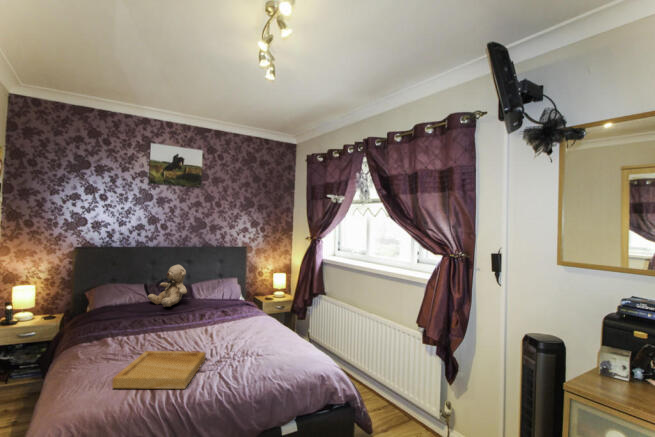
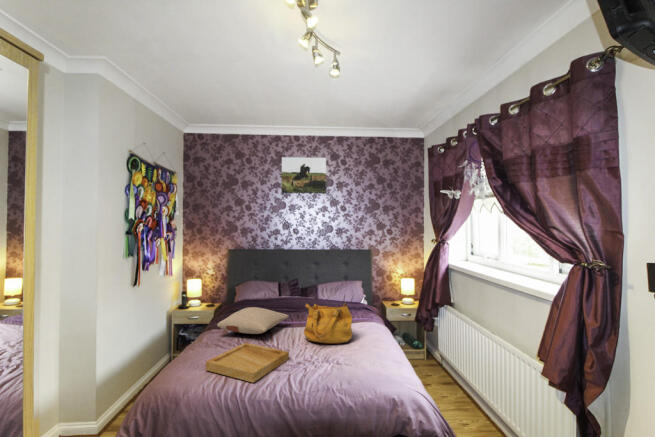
teddy bear: present [148,265,187,307] -> none [275,267,305,306]
handbag: none [208,297,258,339] -> present [304,302,352,344]
pillow: none [97,312,181,342] -> present [217,307,289,334]

